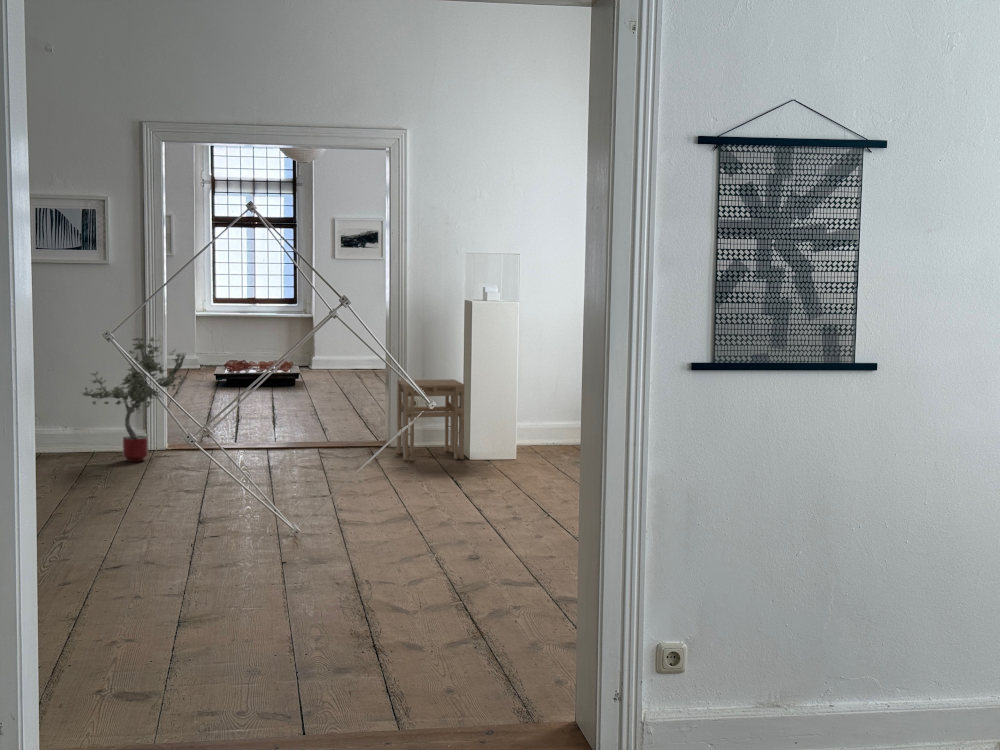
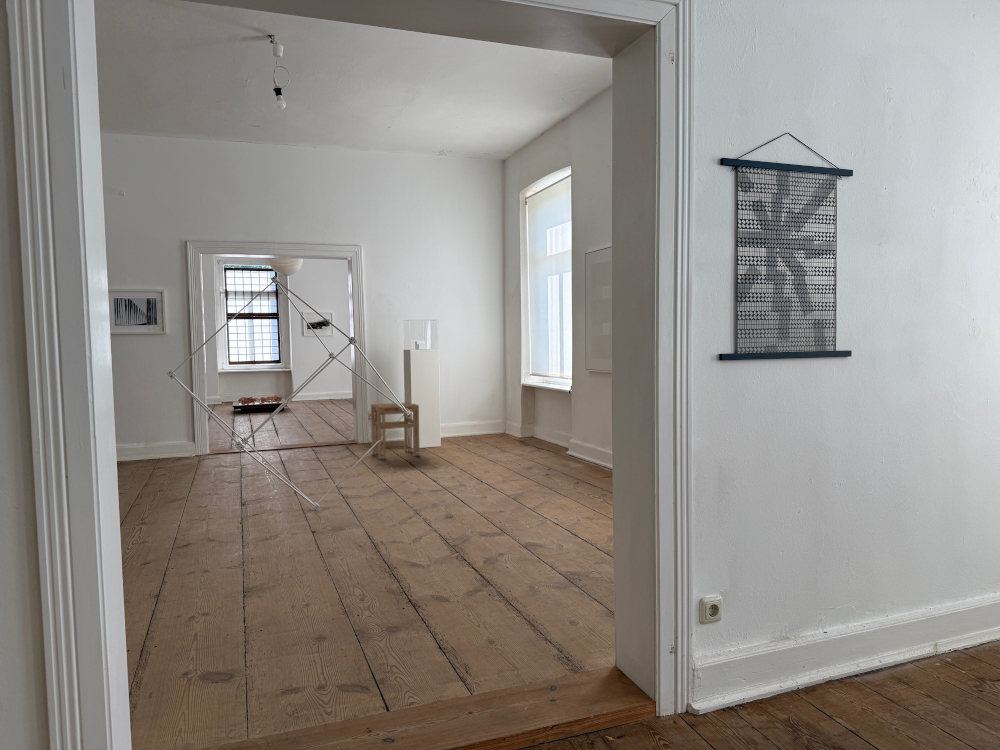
potted tree: present [83,337,187,462] -> none [136,379,220,471]

